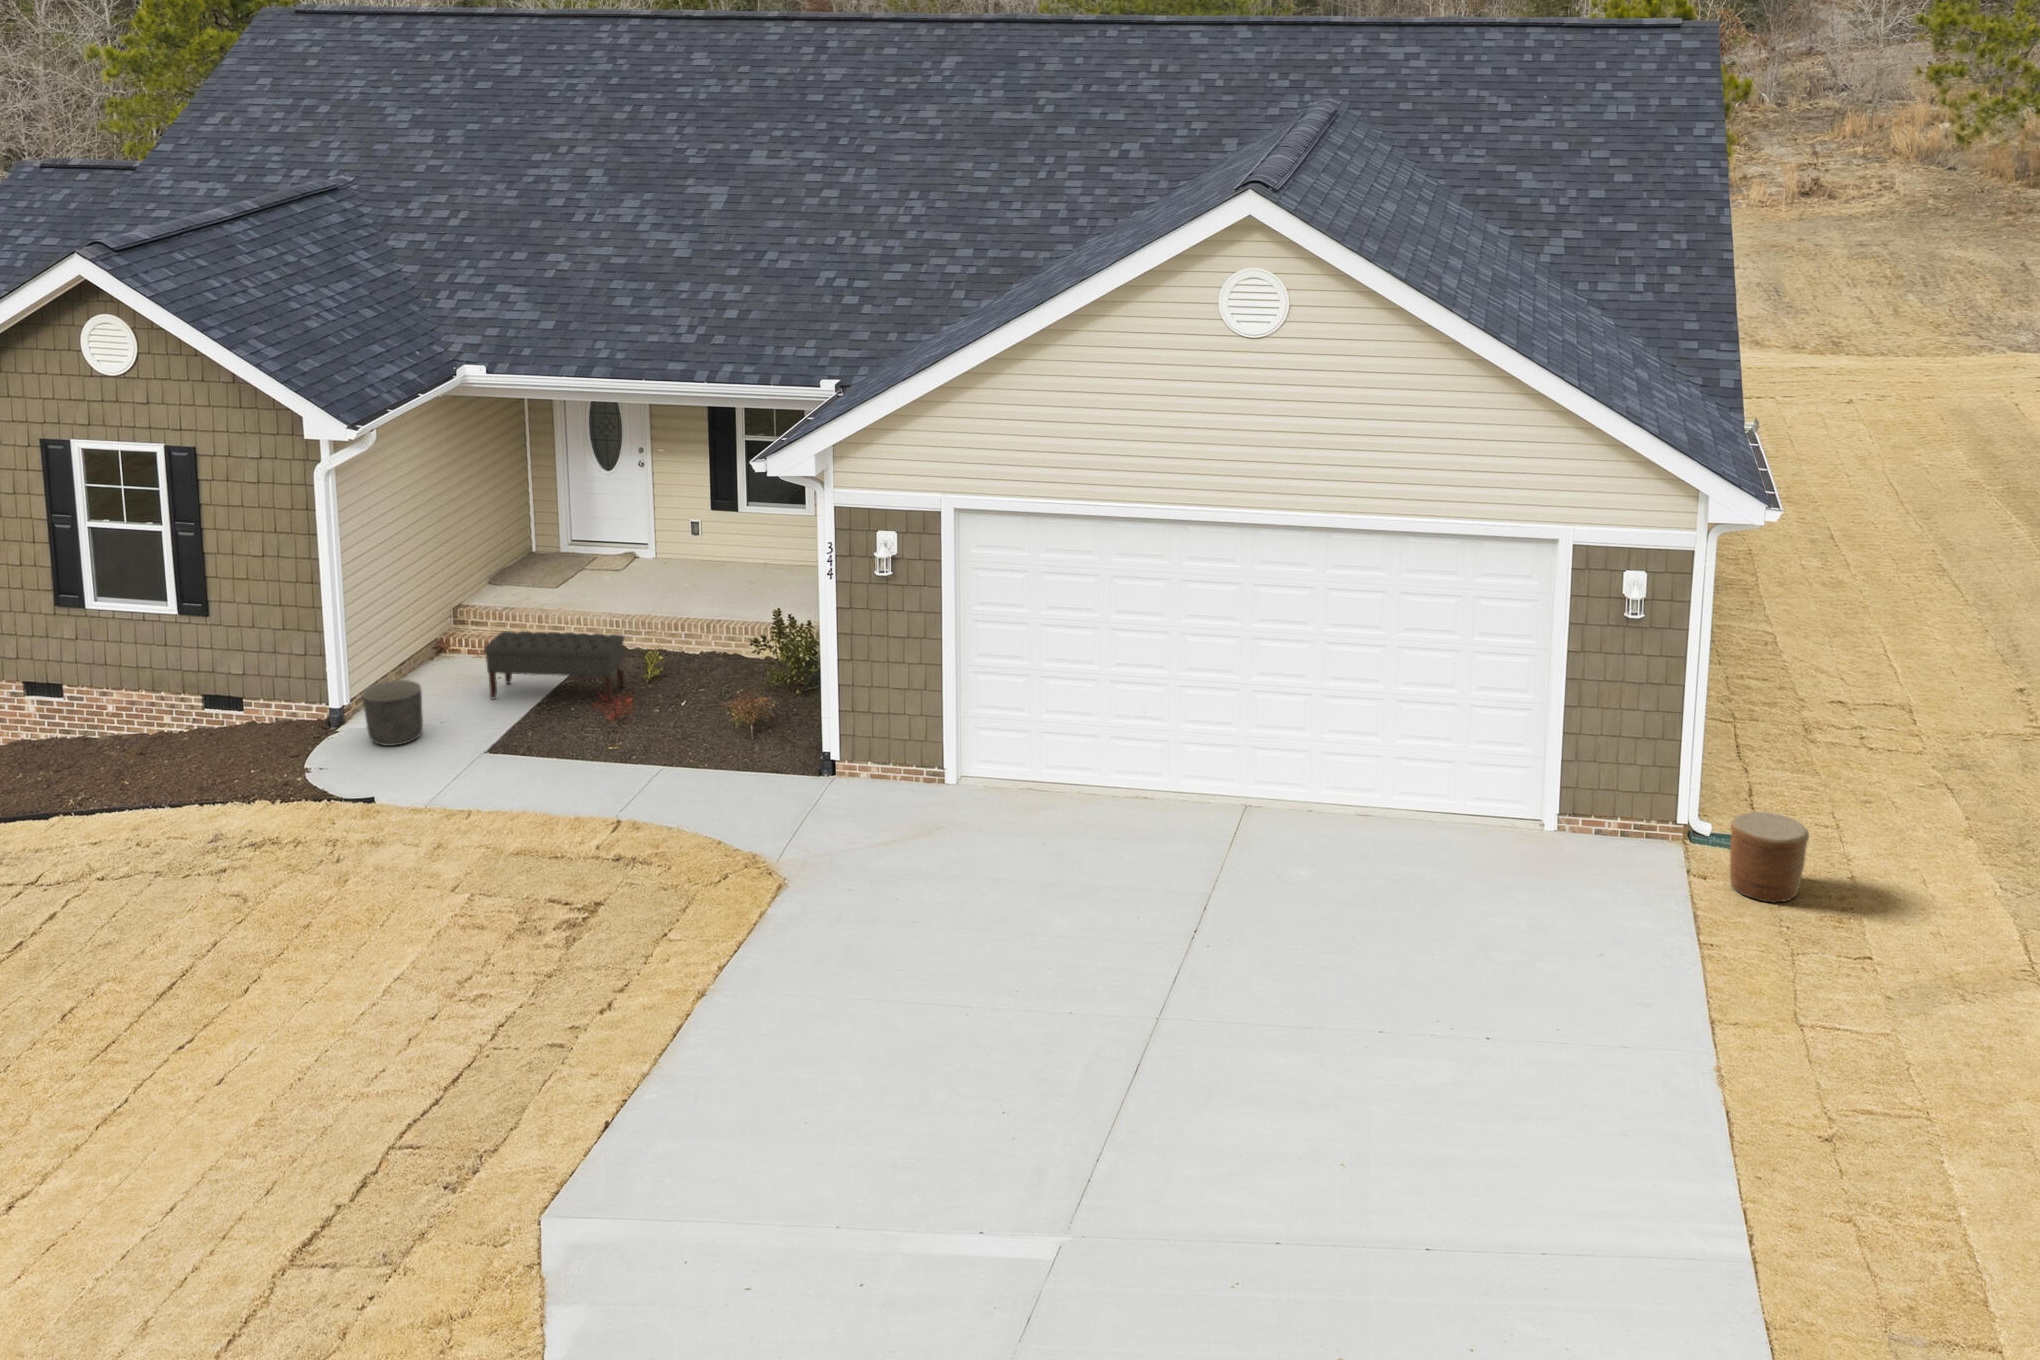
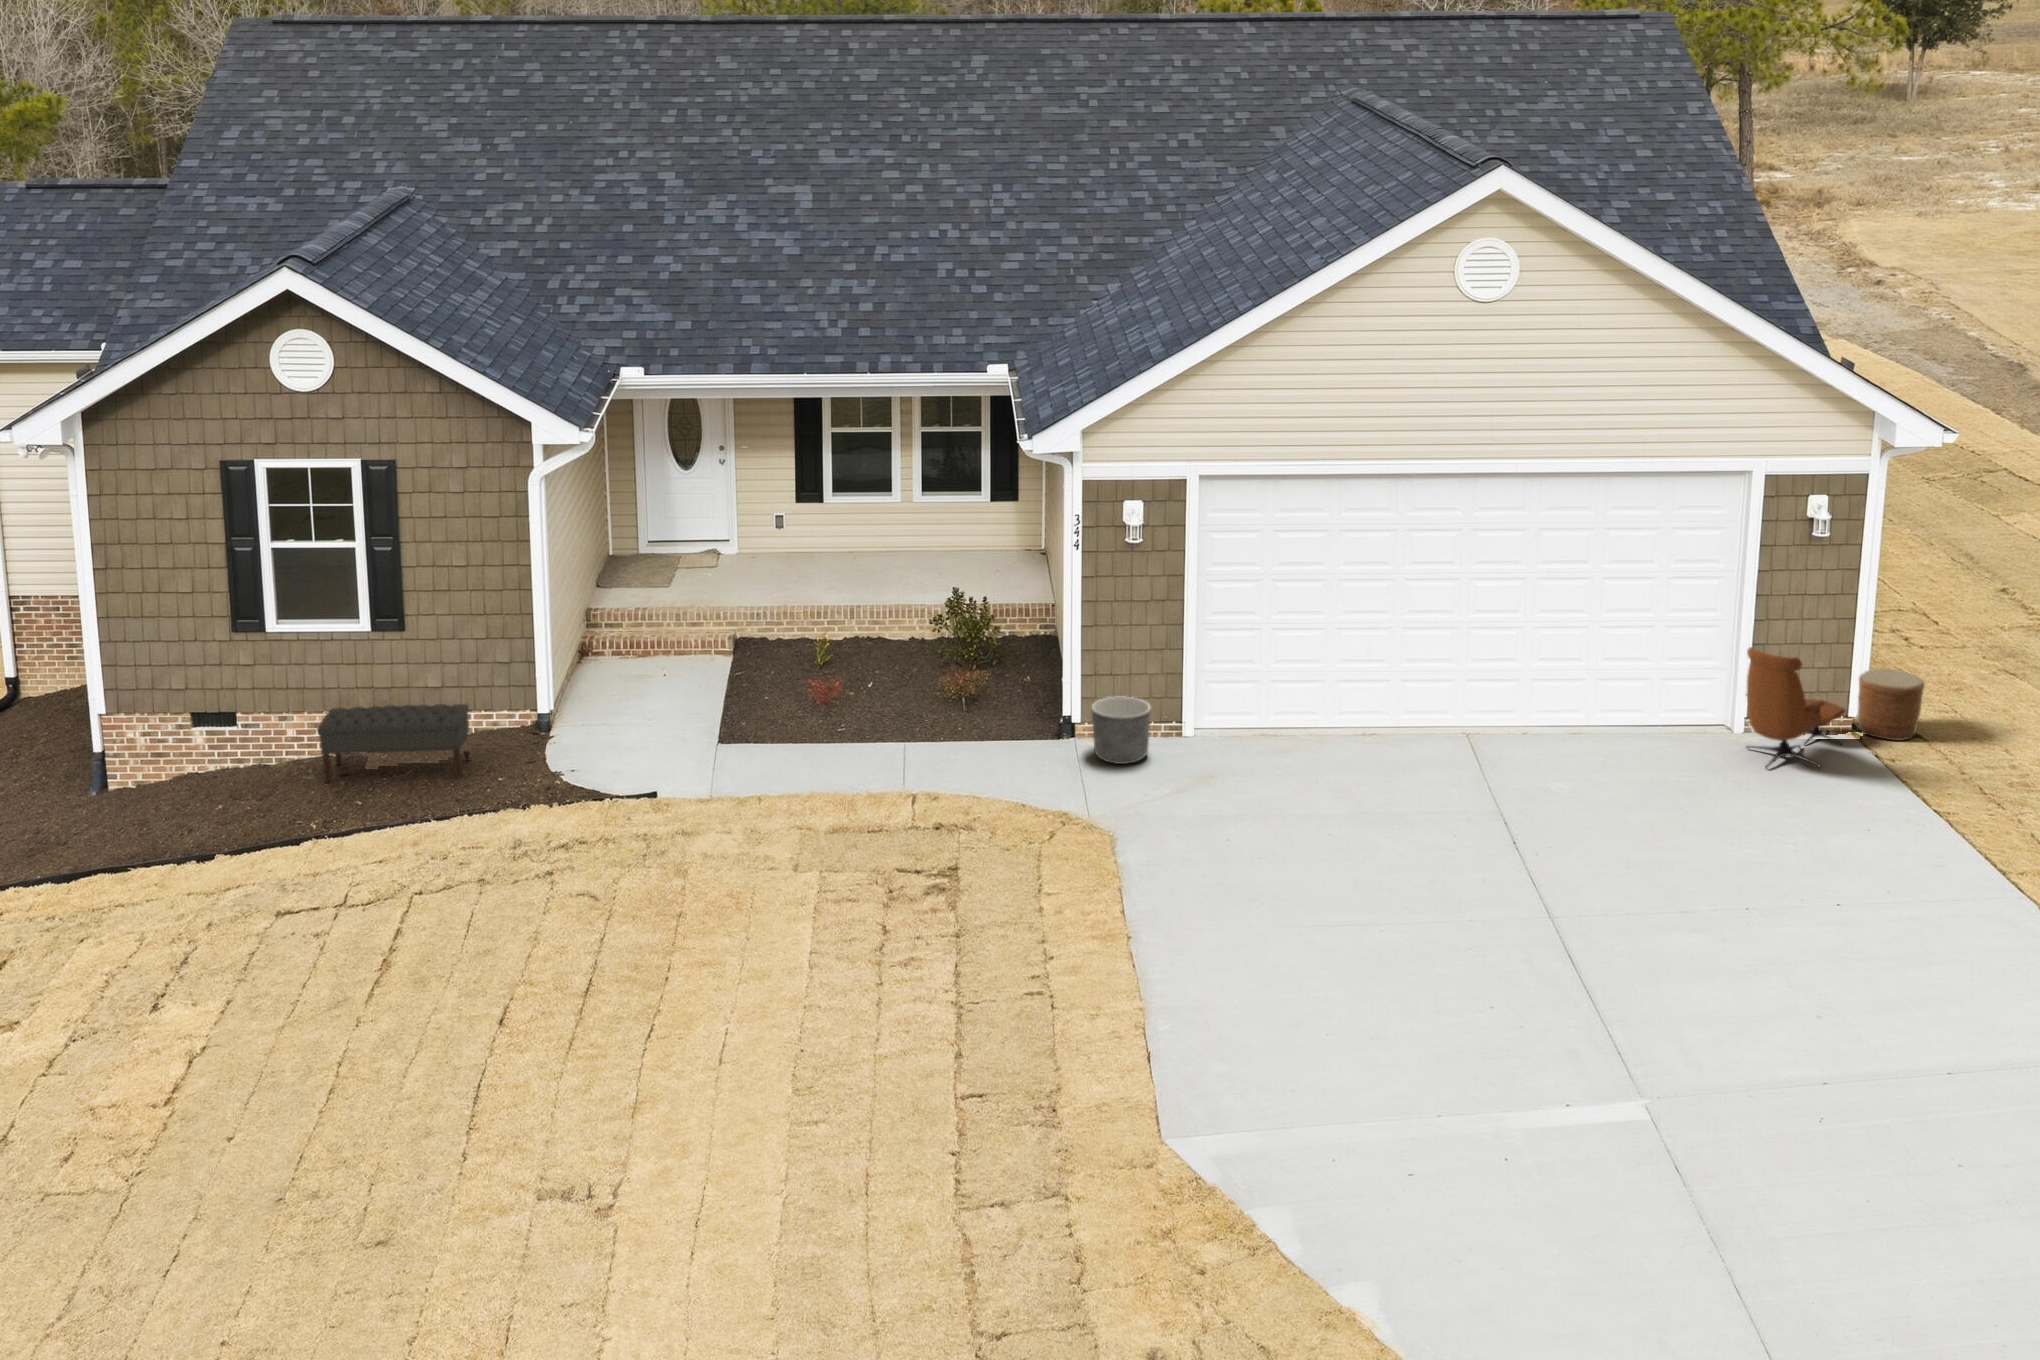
bench: present [484,631,625,703] -> present [317,704,470,782]
planter: present [362,680,423,746] -> present [1092,697,1150,764]
lounge chair: none [1555,774,1705,927] -> present [1746,647,1845,768]

